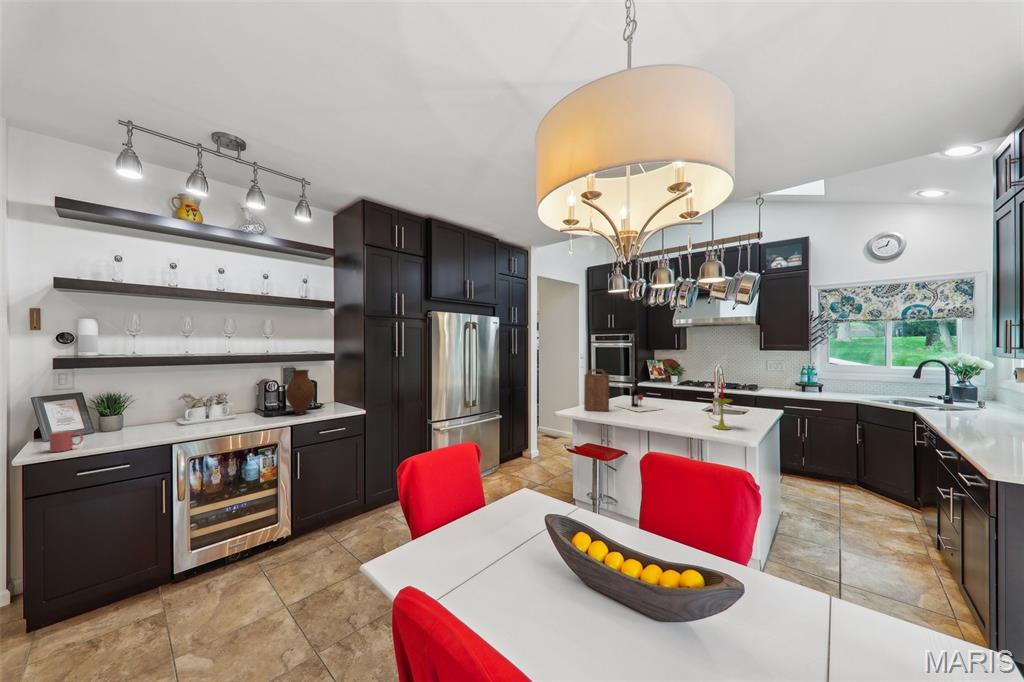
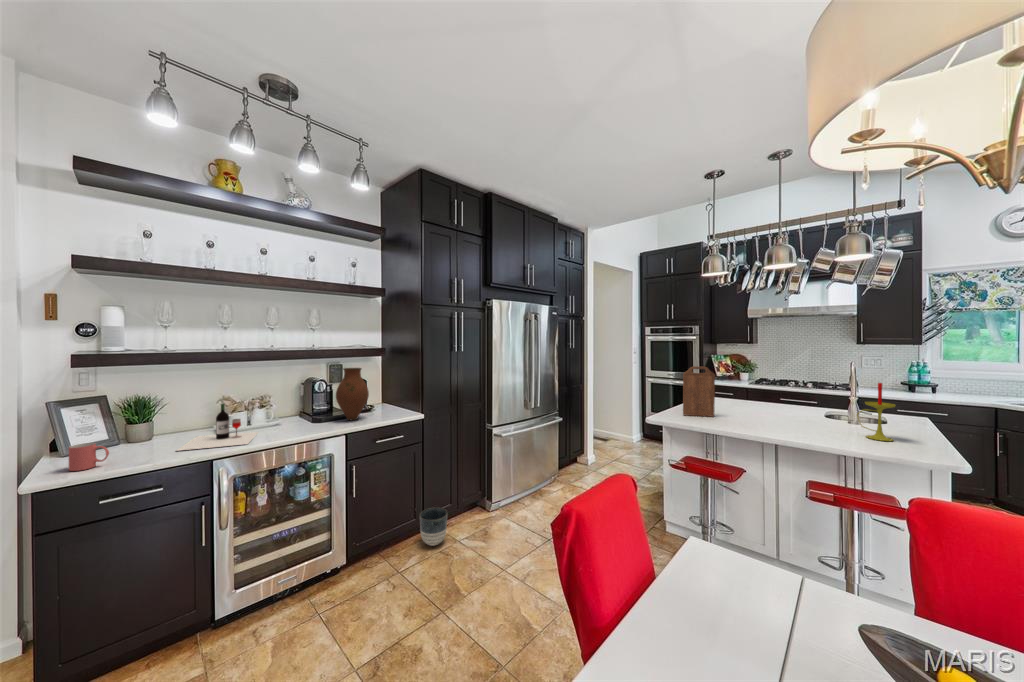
wine bottle: present [617,385,661,412] -> present [177,404,258,451]
planter: none [359,490,384,522] -> present [420,507,448,546]

